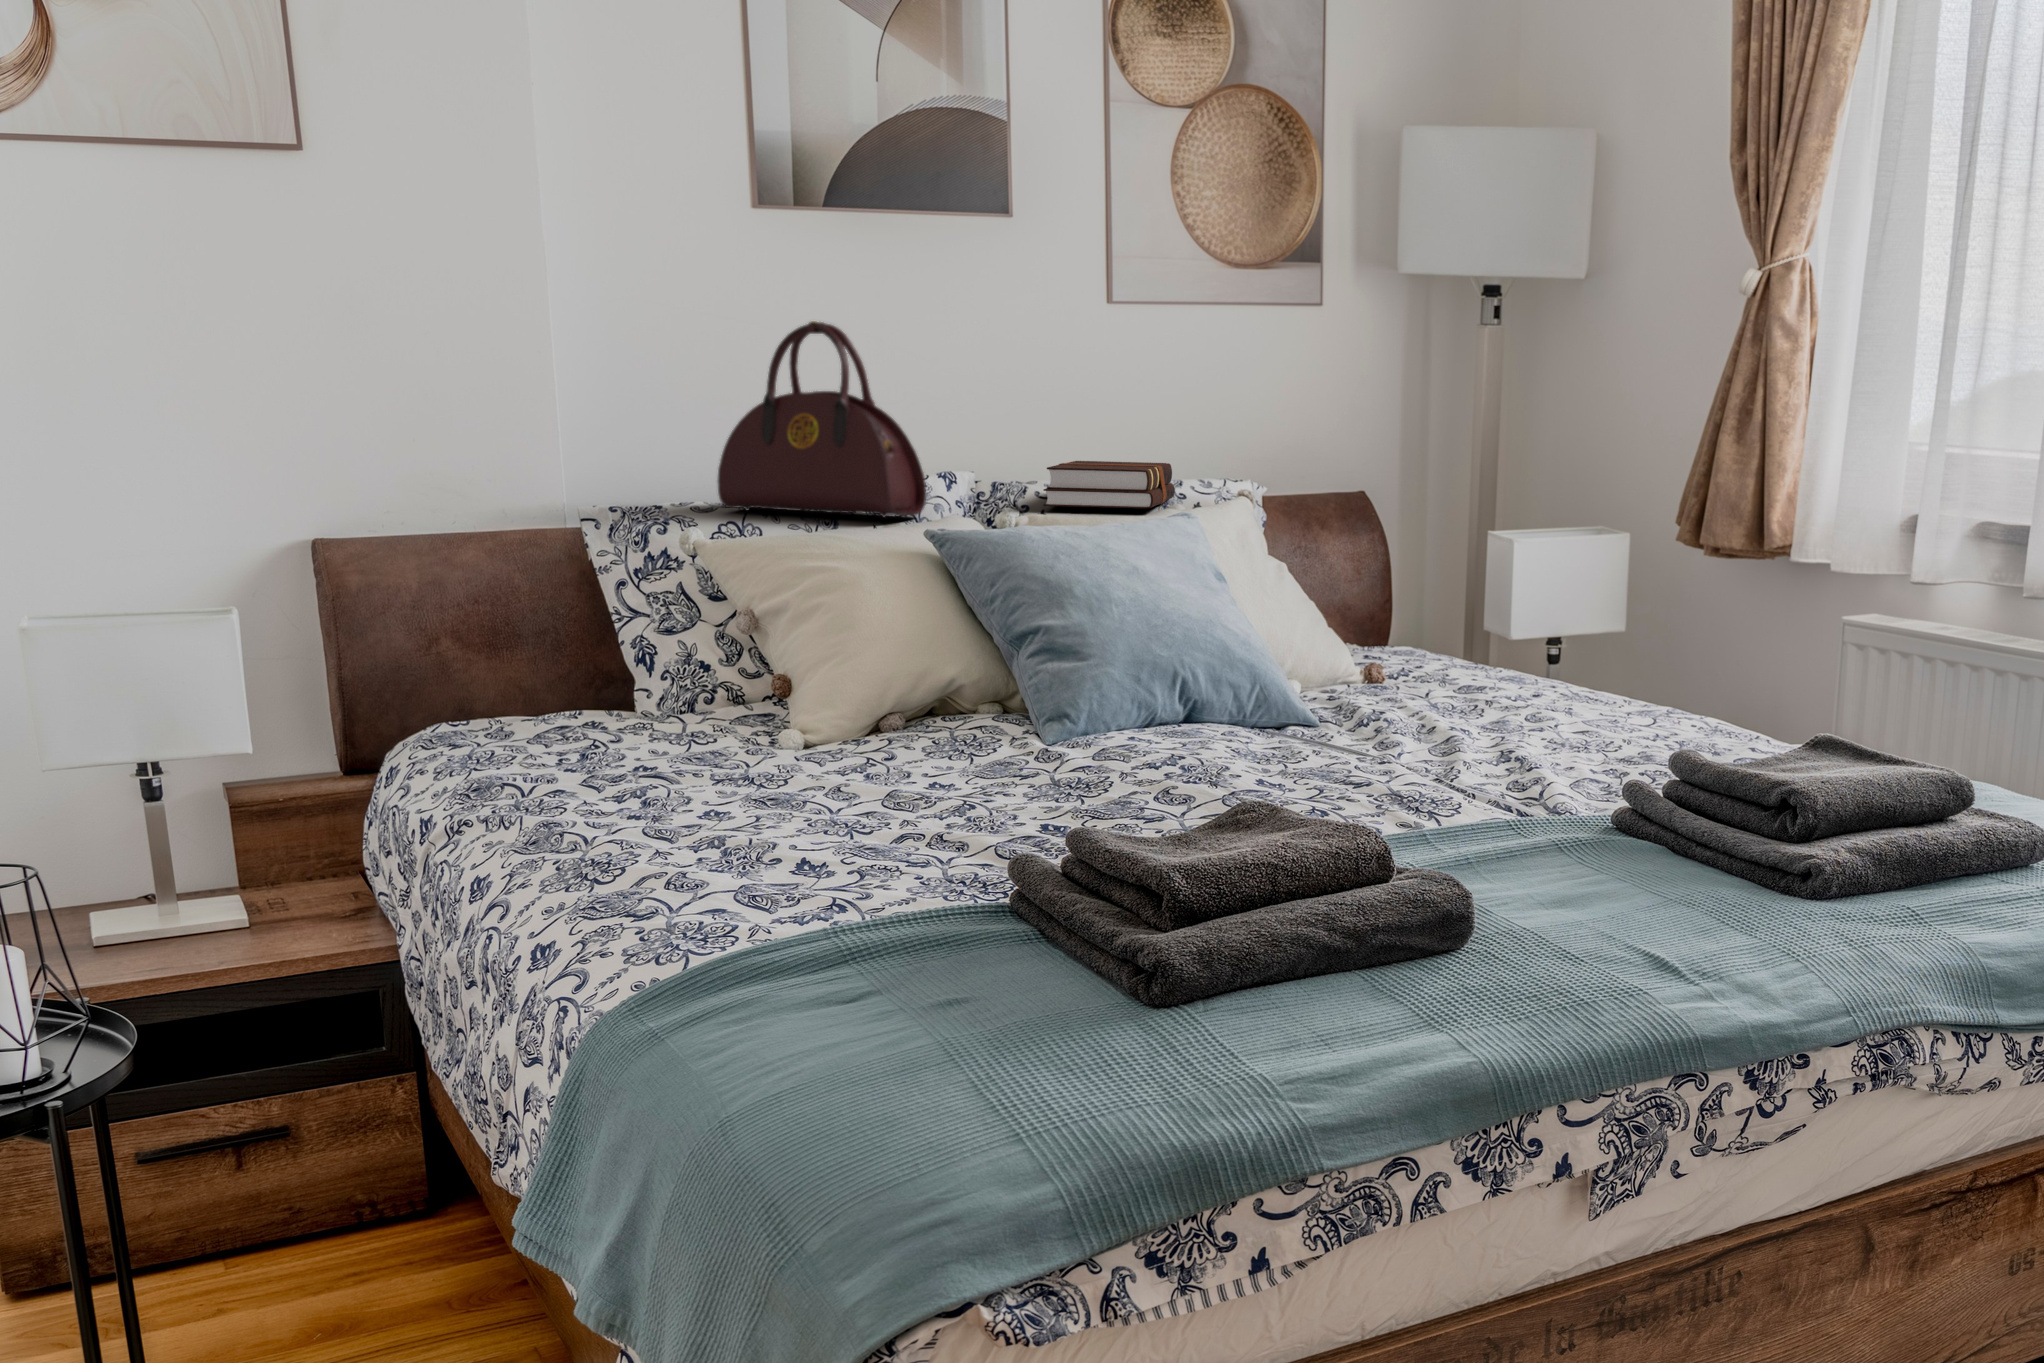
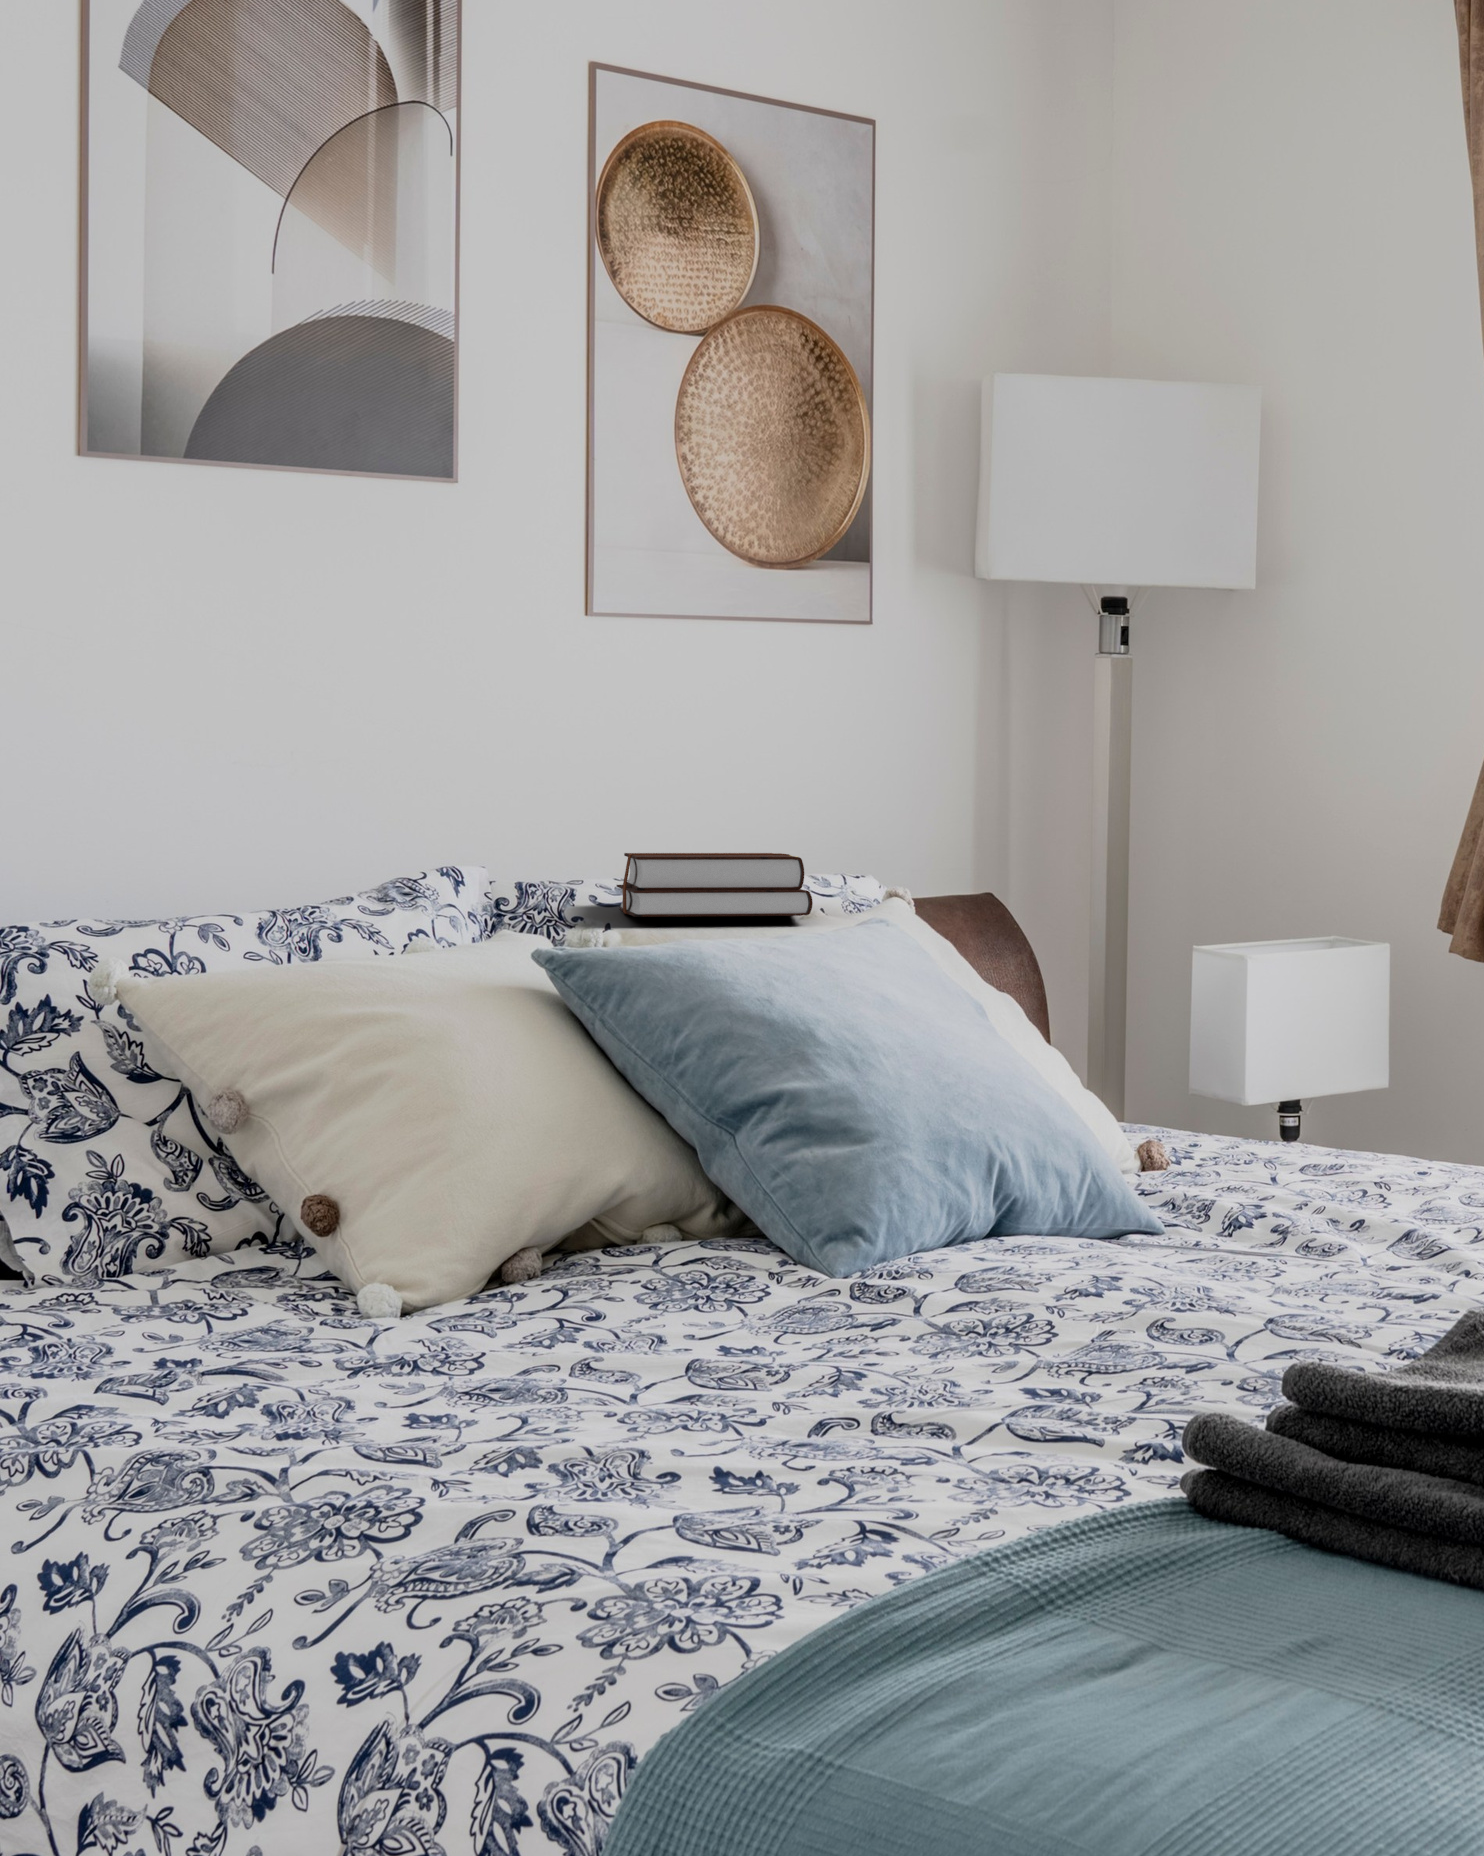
handbag: present [718,321,926,517] -> none [92,624,461,939]

